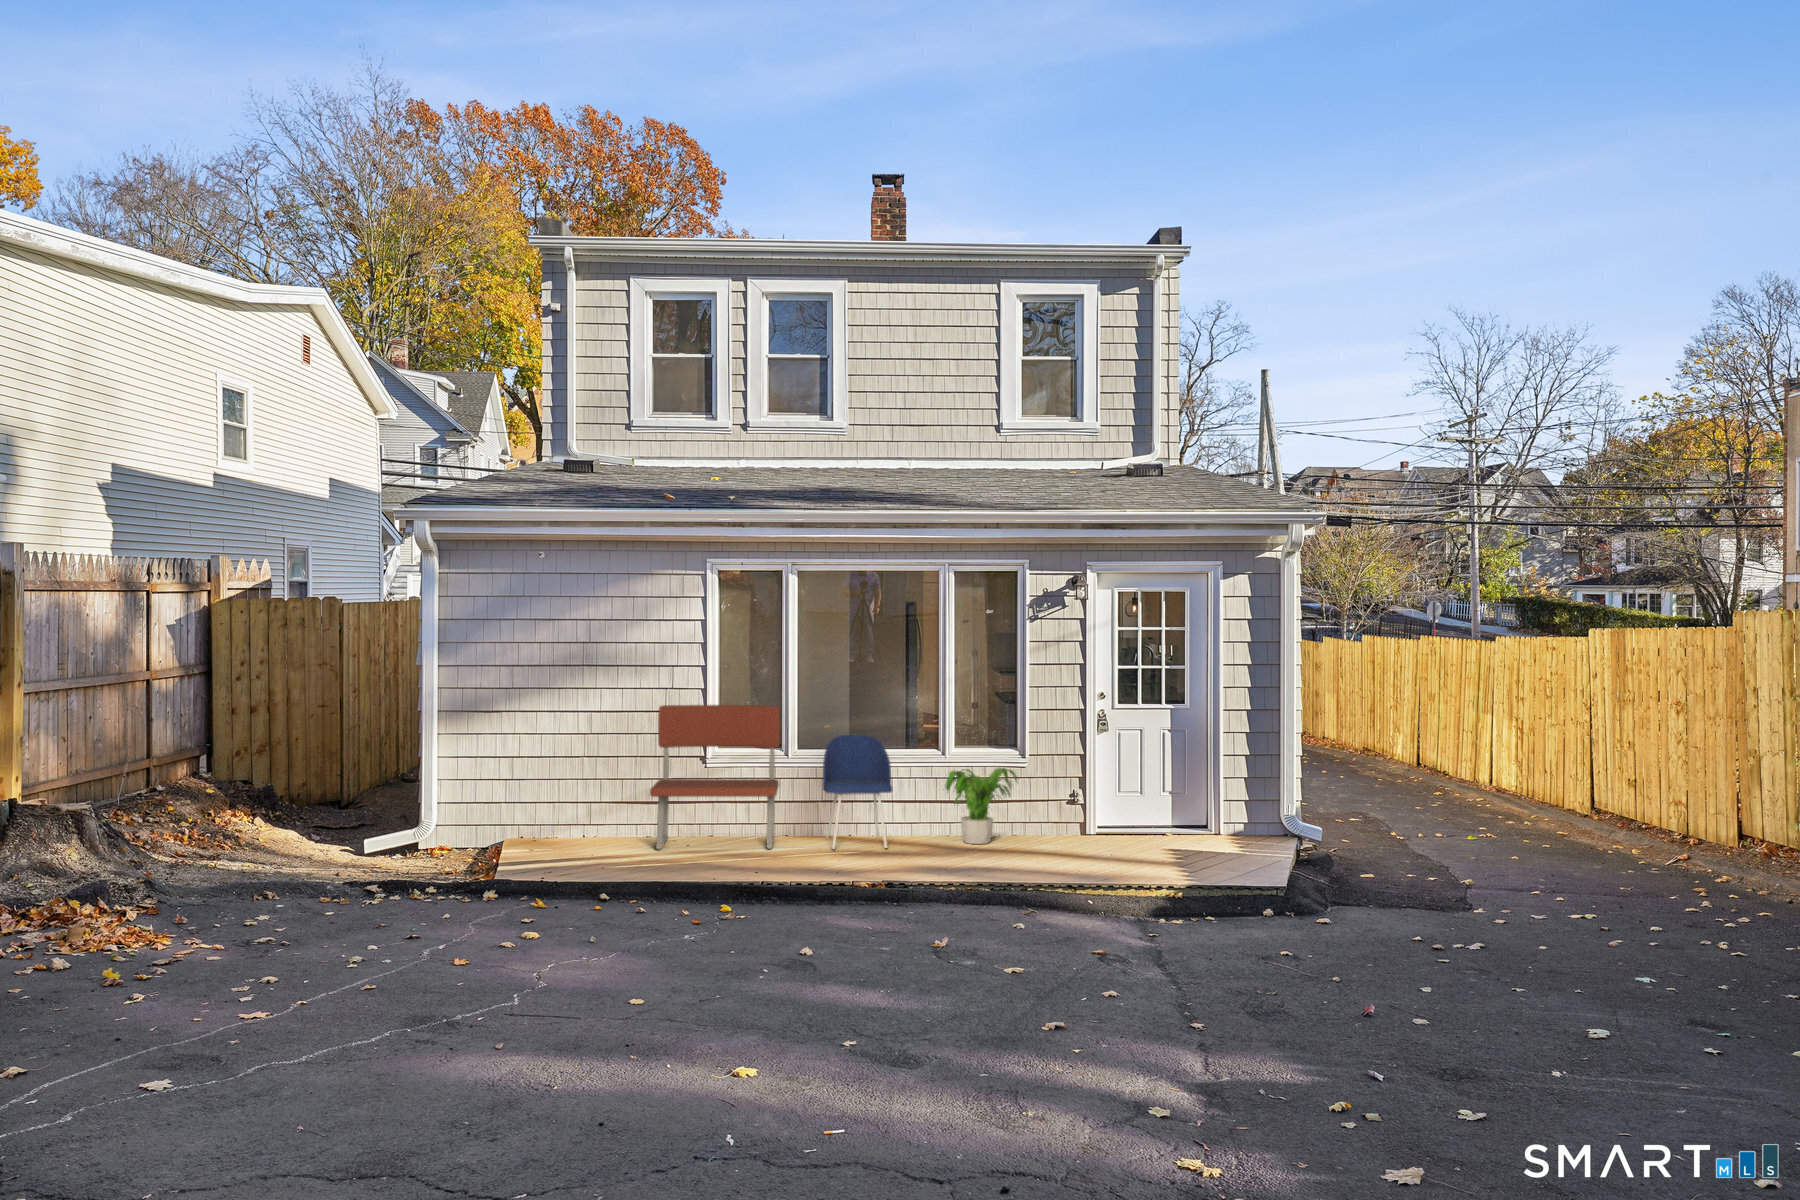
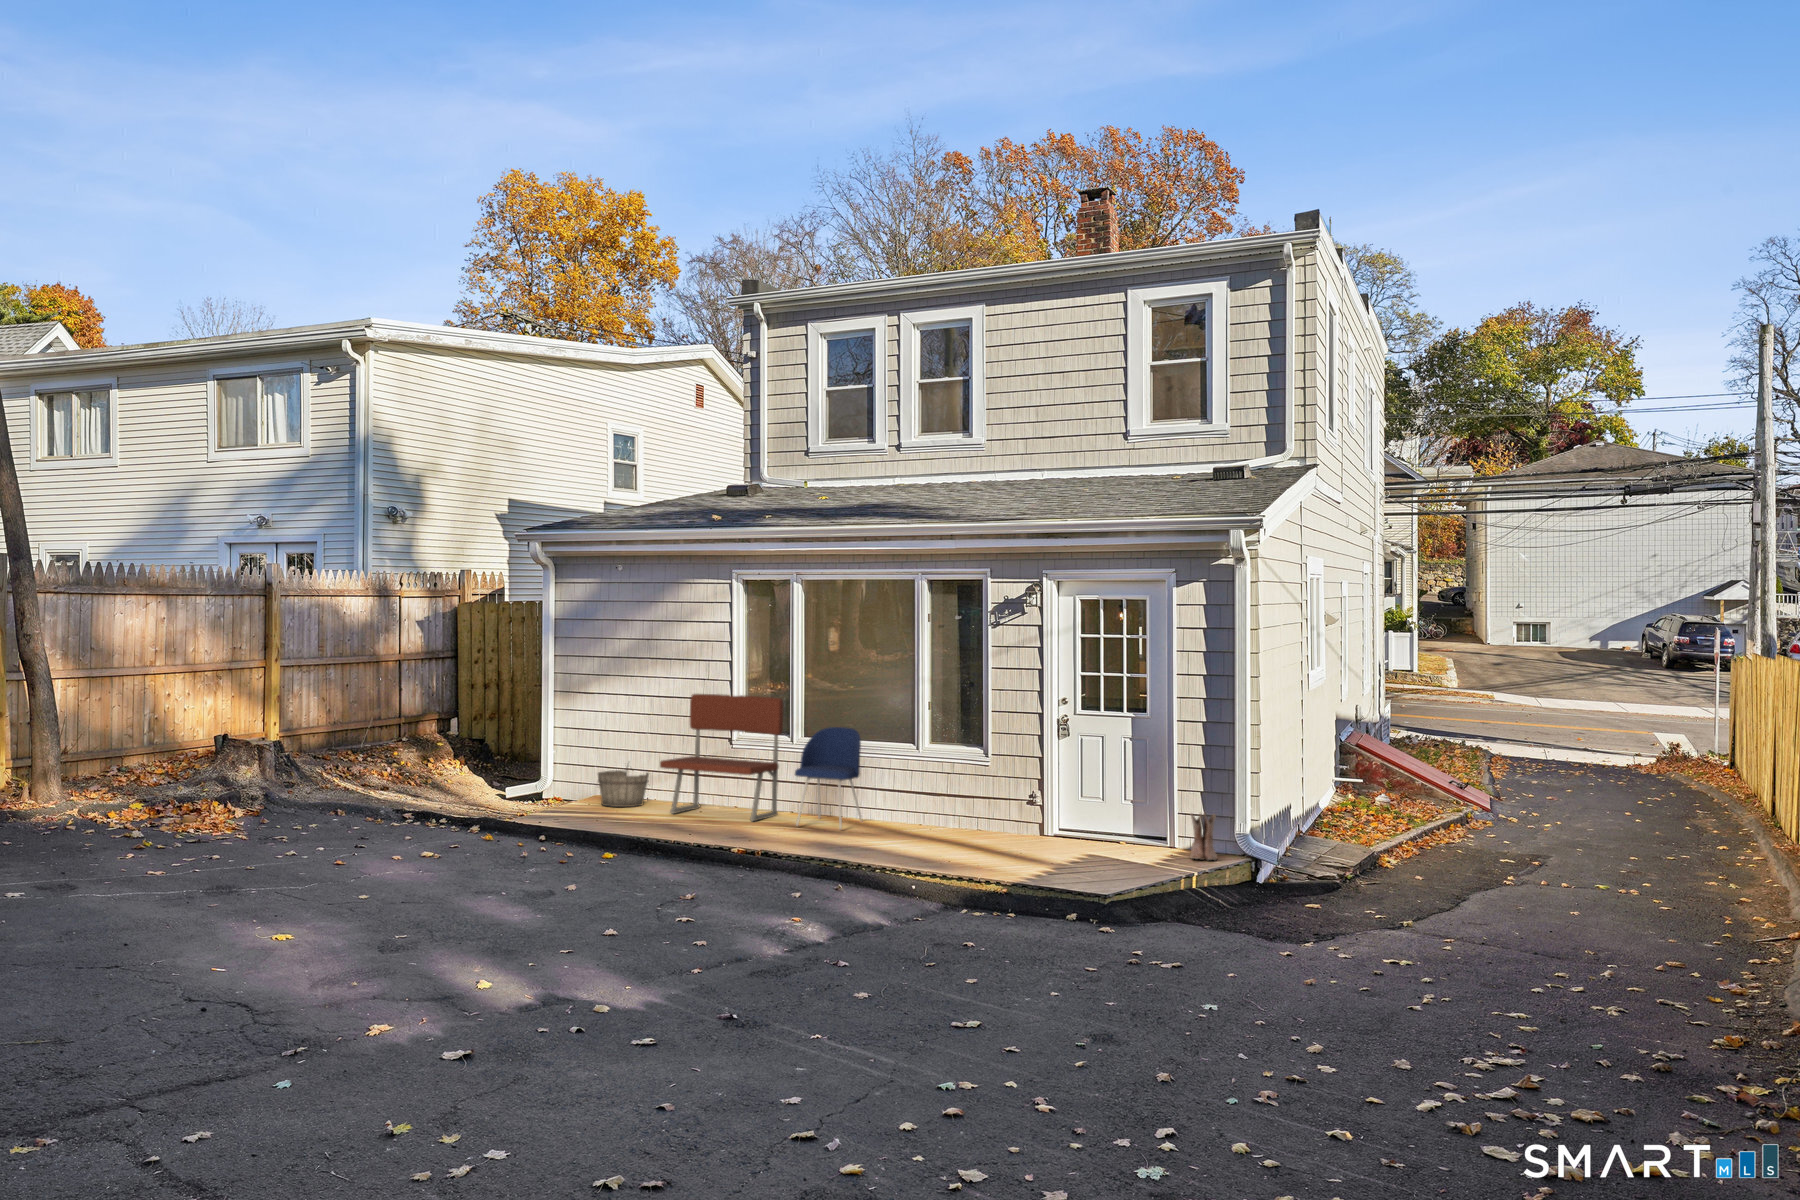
potted plant: present [945,768,1017,844] -> none [891,764,975,835]
wooden bucket: none [534,791,599,848] -> present [598,768,649,807]
boots: none [1245,796,1279,843] -> present [1190,813,1217,860]

